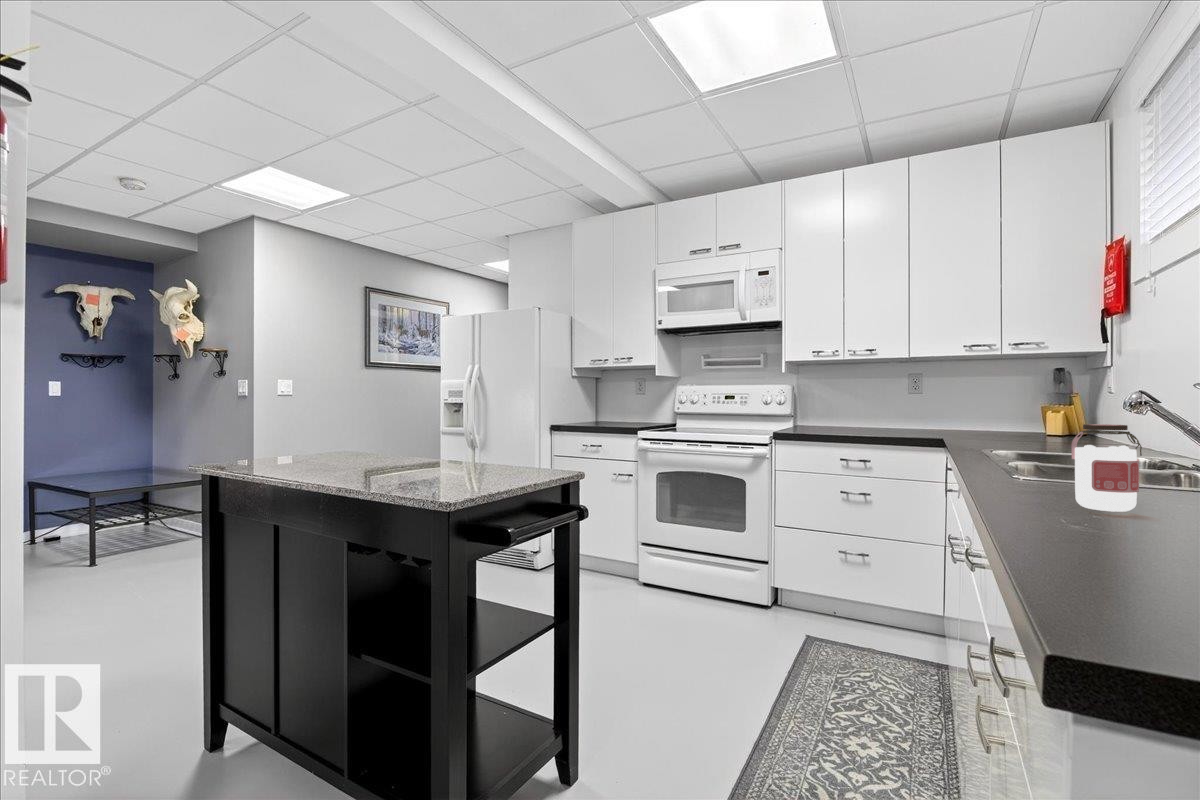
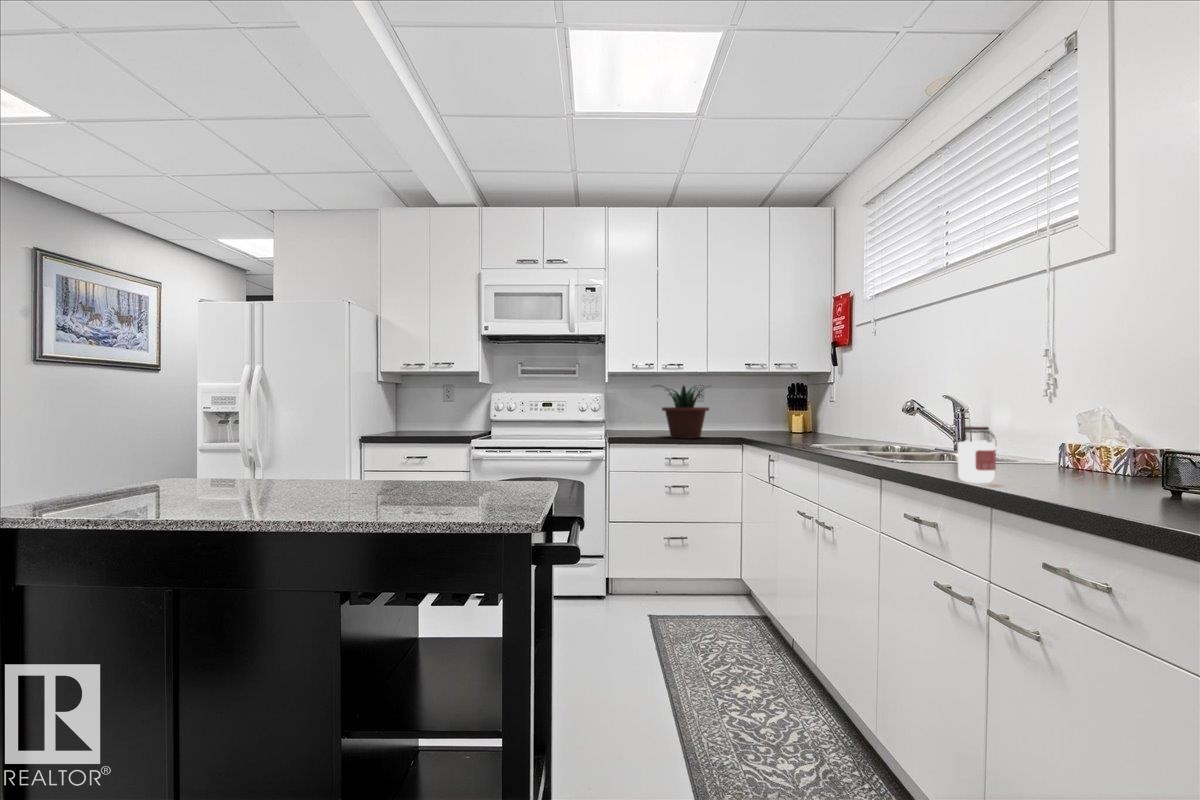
potted plant: none [825,373,906,437] -> present [655,385,710,439]

